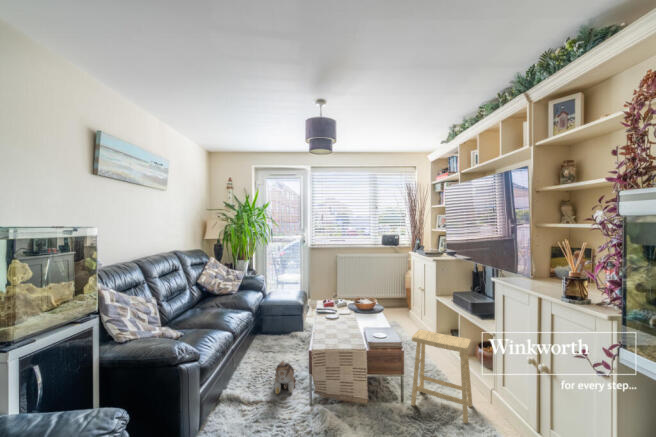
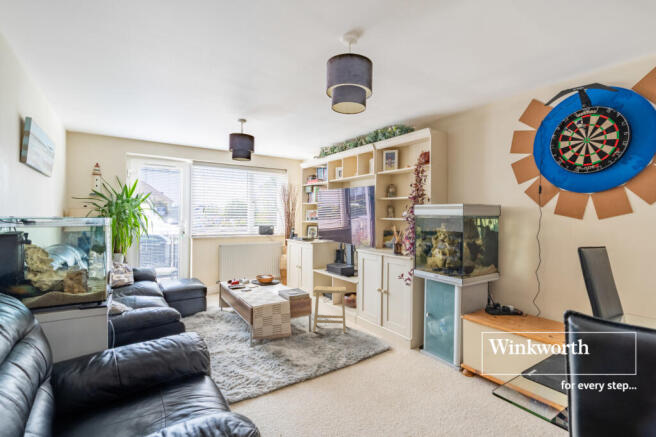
plush toy: present [275,361,296,394] -> none [216,320,234,345]

